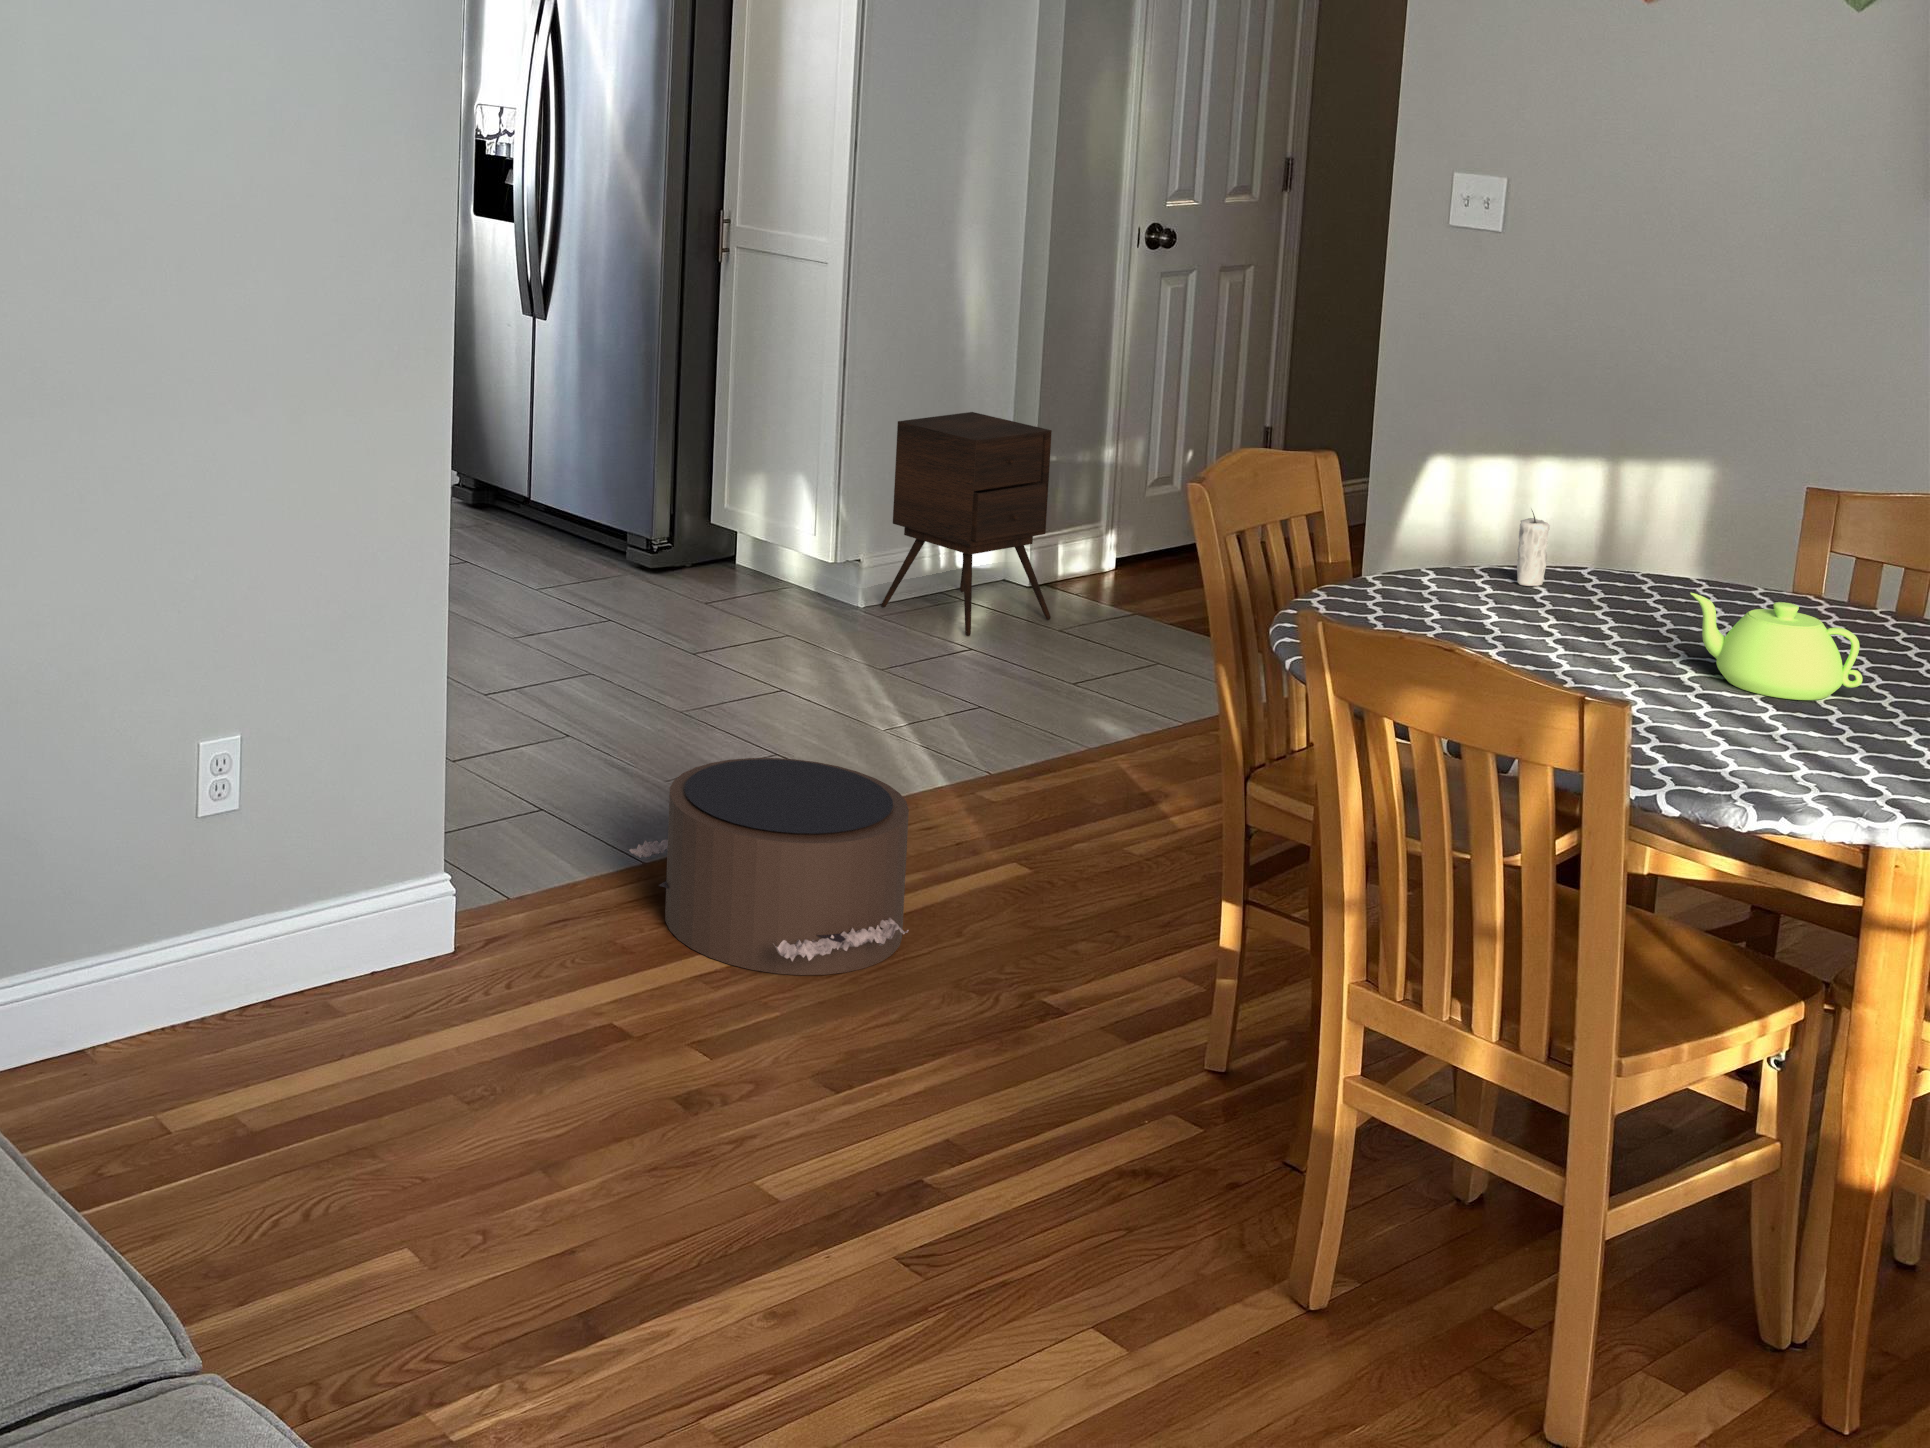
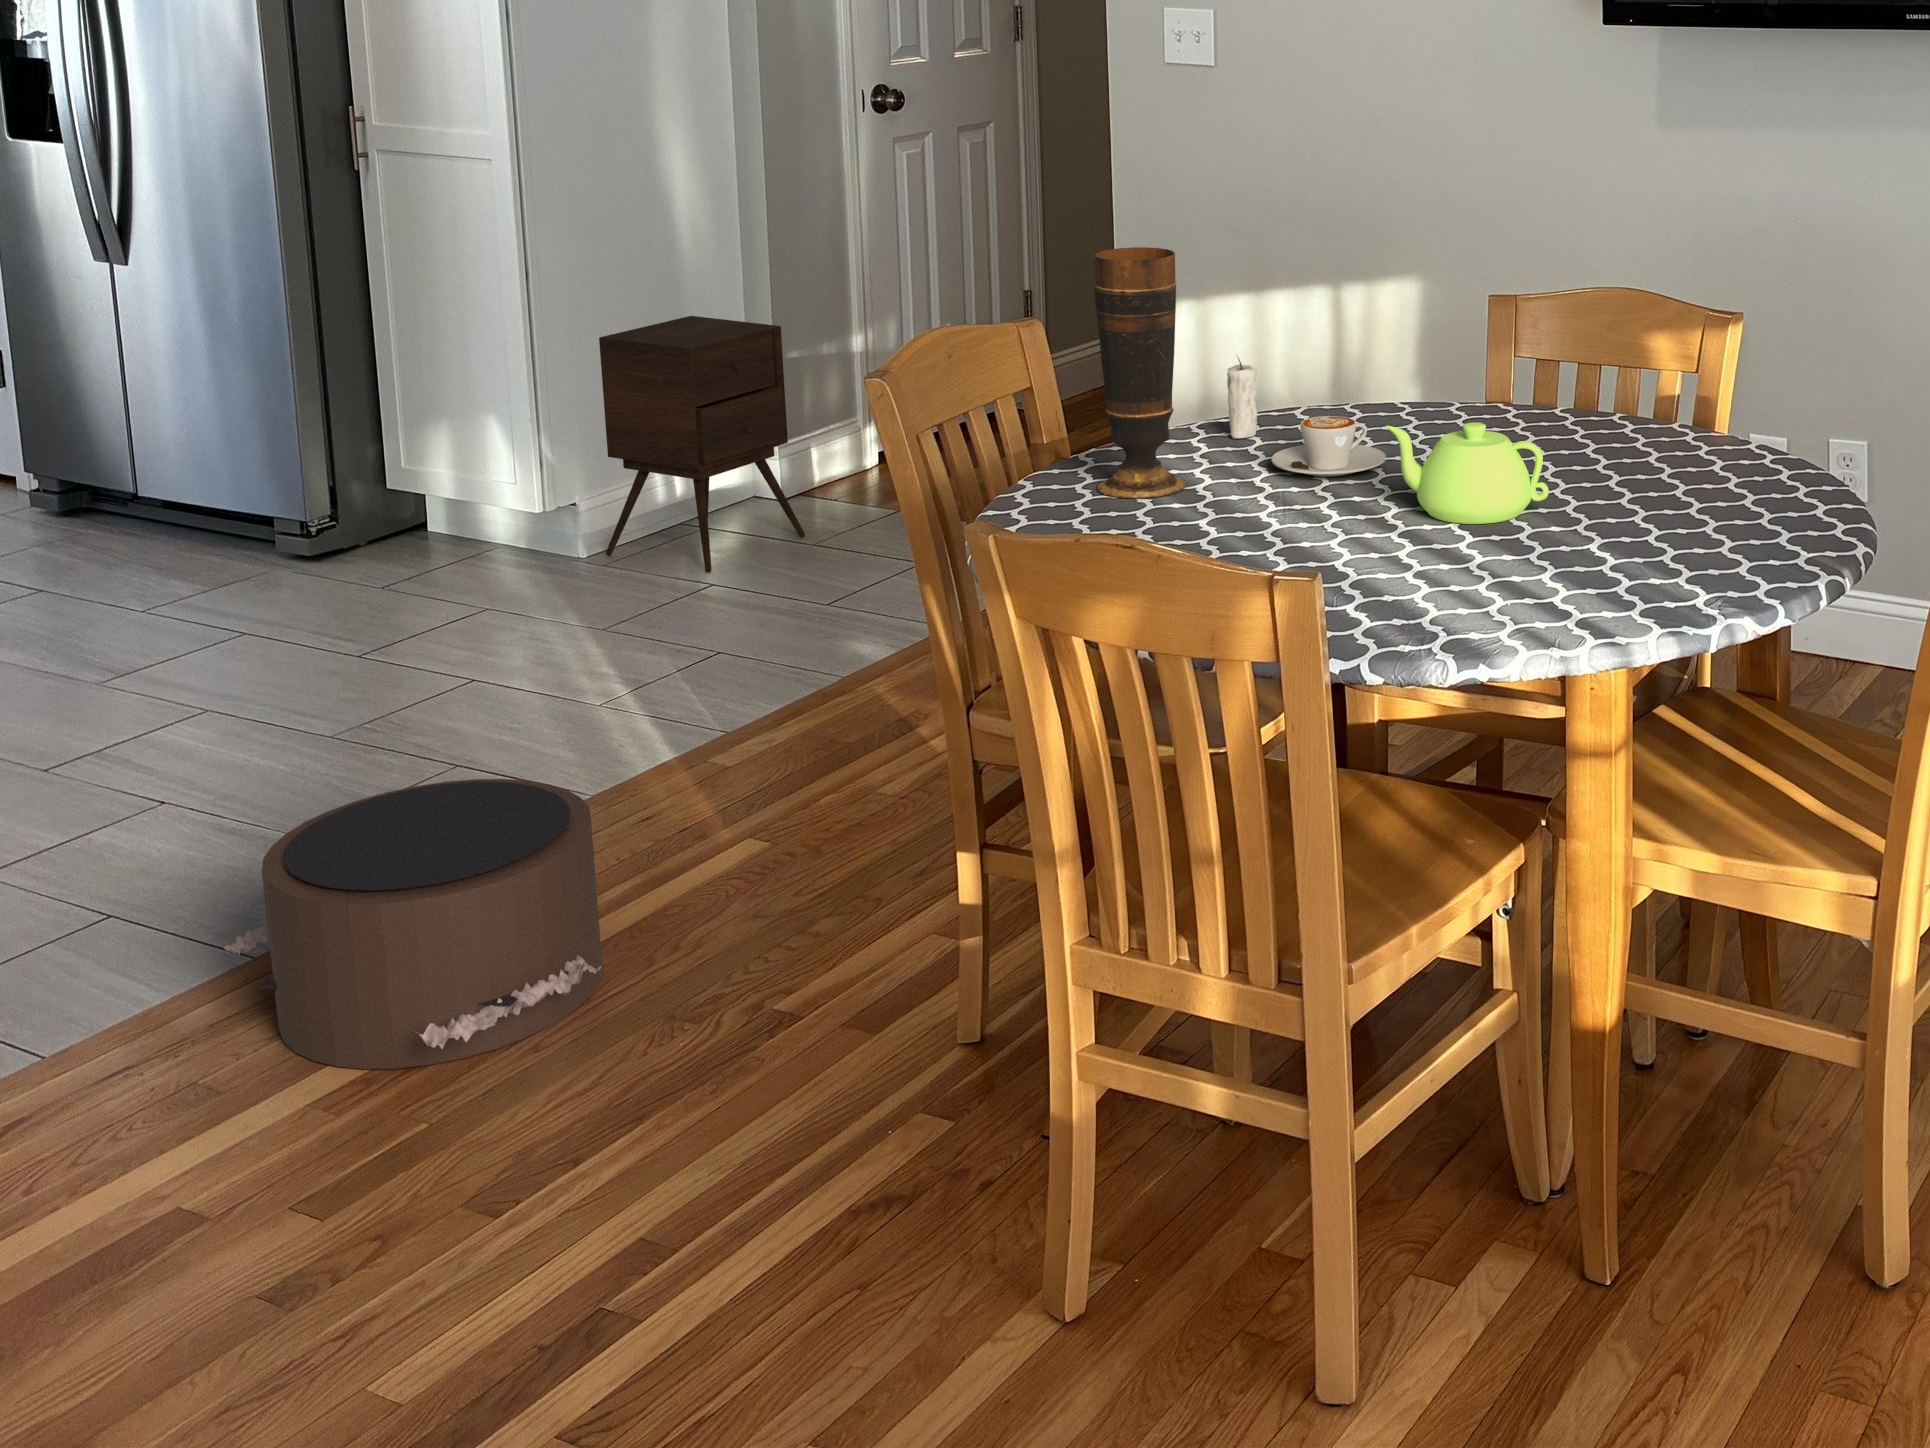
vase: none [1390,401,1490,624] -> present [1094,247,1186,498]
coffee cup: none [1562,576,1681,633] -> present [1272,416,1386,476]

